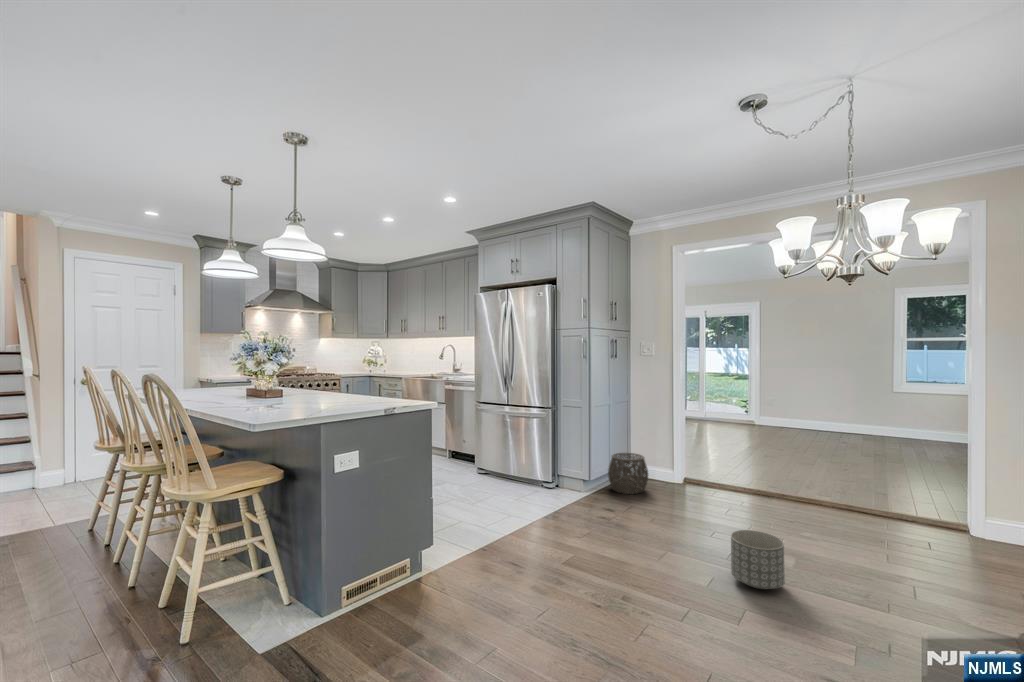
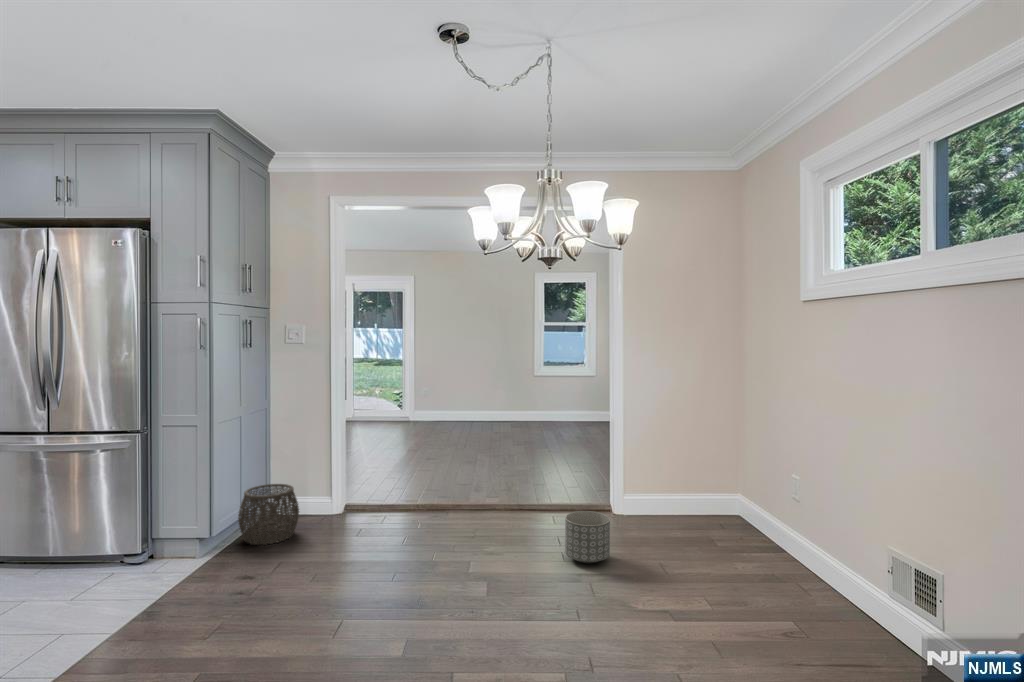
planter: present [731,530,785,590] -> present [565,511,610,564]

